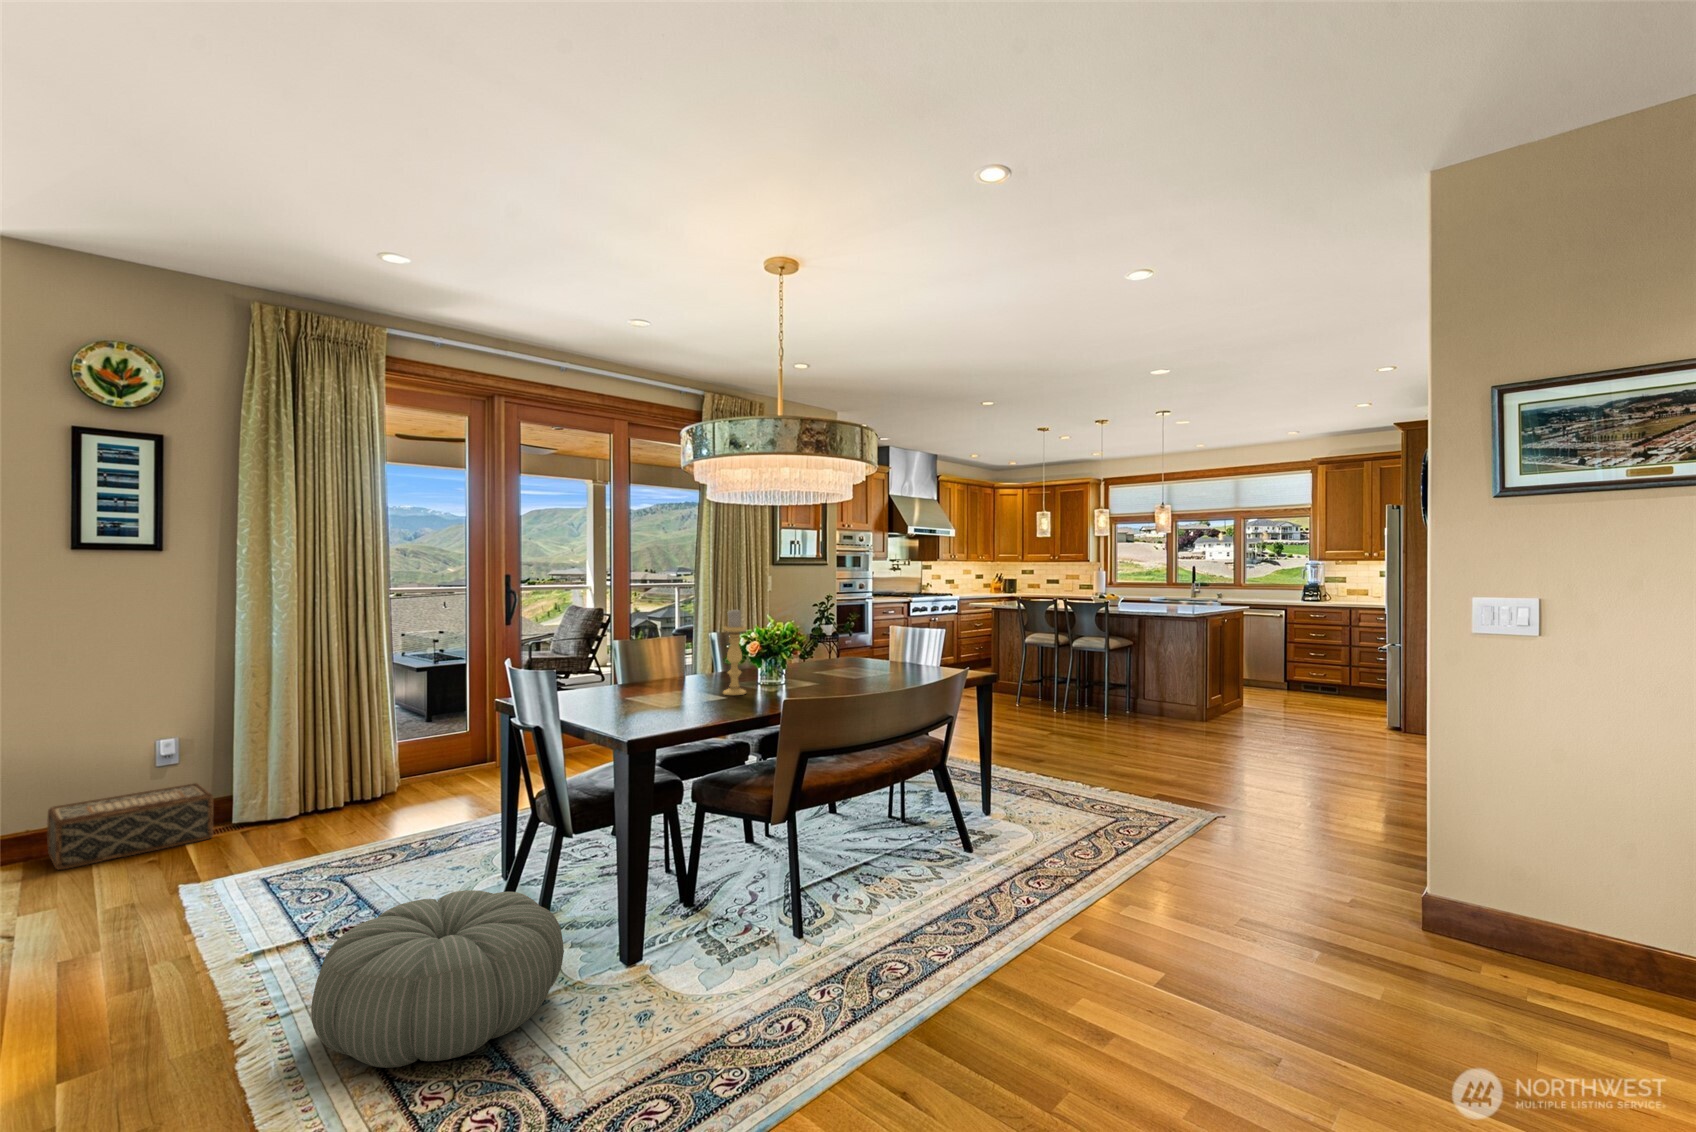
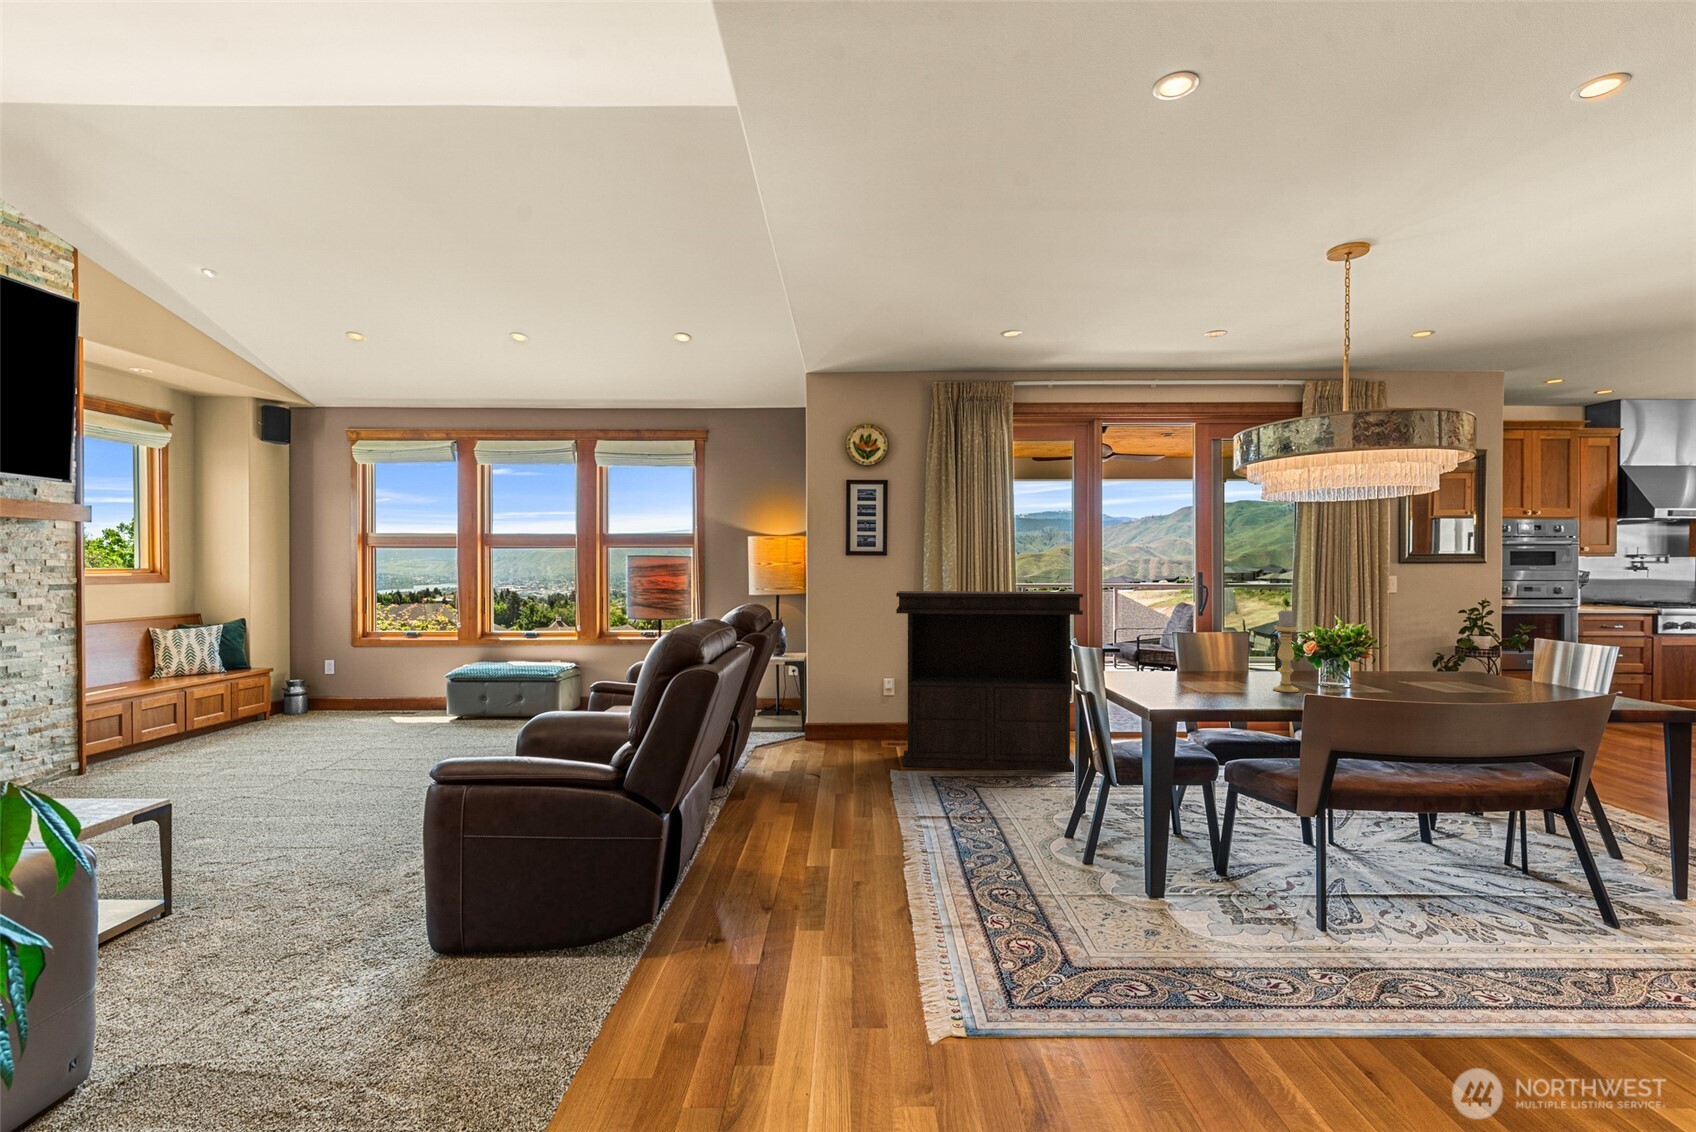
console table: none [190,598,492,877] -> present [896,591,1083,771]
woven basket: present [47,783,213,870] -> none [836,708,912,746]
pouf: present [311,890,564,1068] -> none [936,801,1097,909]

